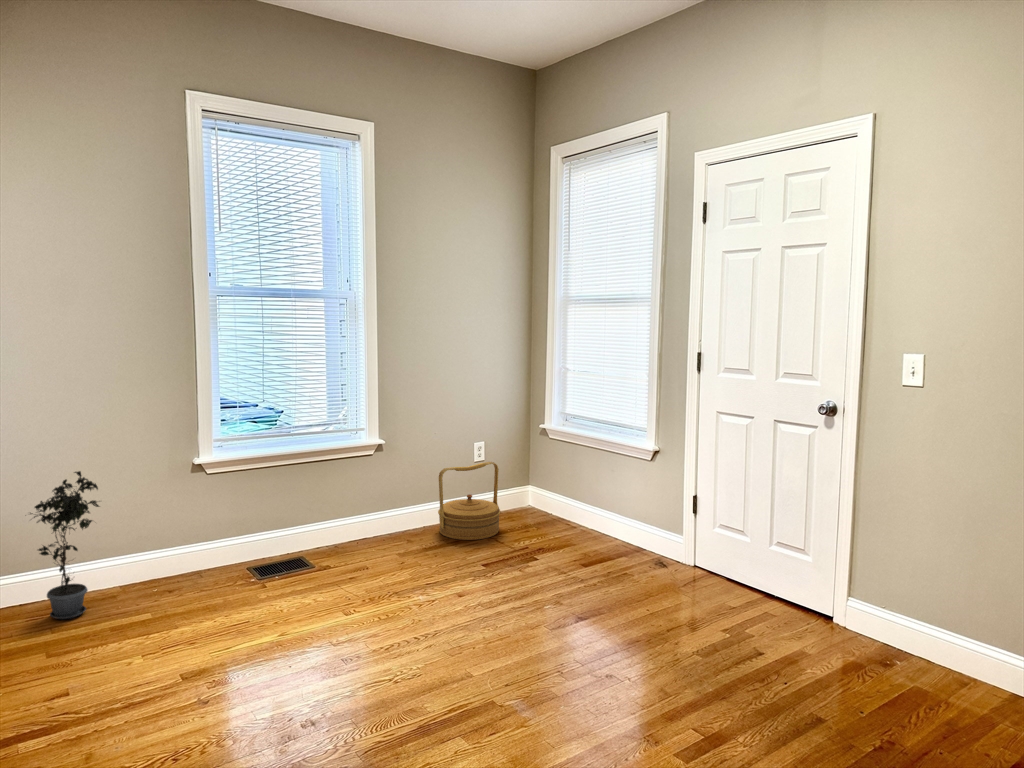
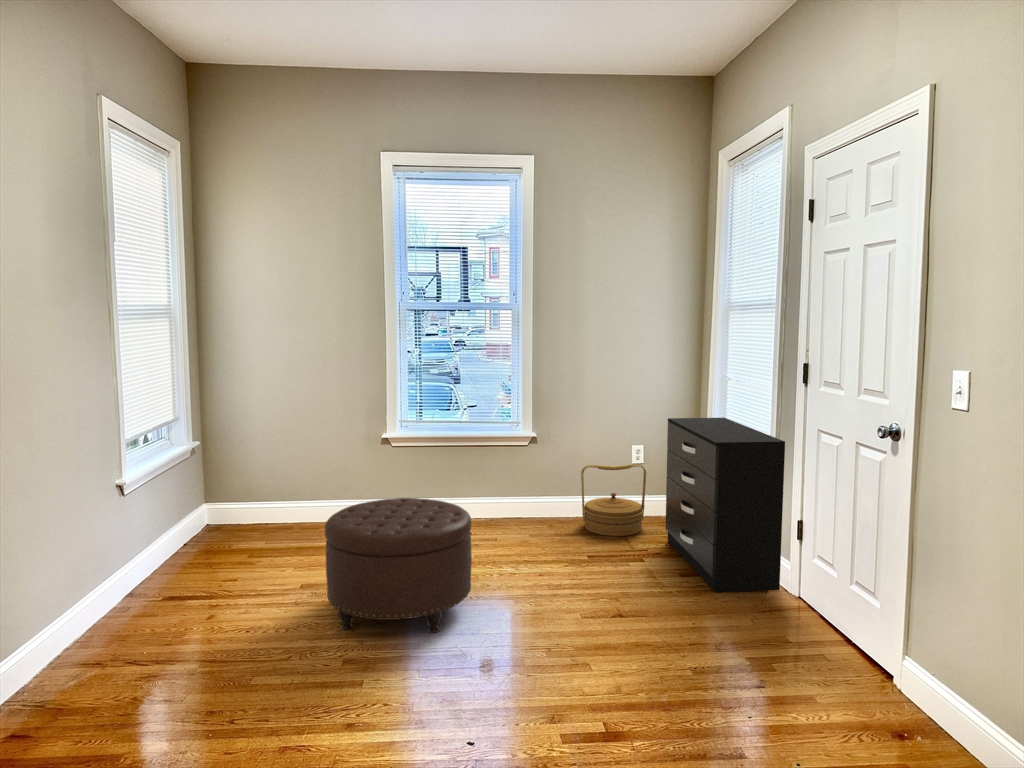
dresser: none [532,408,677,576] -> present [665,418,785,592]
potted plant: present [30,471,99,619] -> none [261,436,306,538]
ottoman: none [253,529,442,720] -> present [325,498,472,633]

